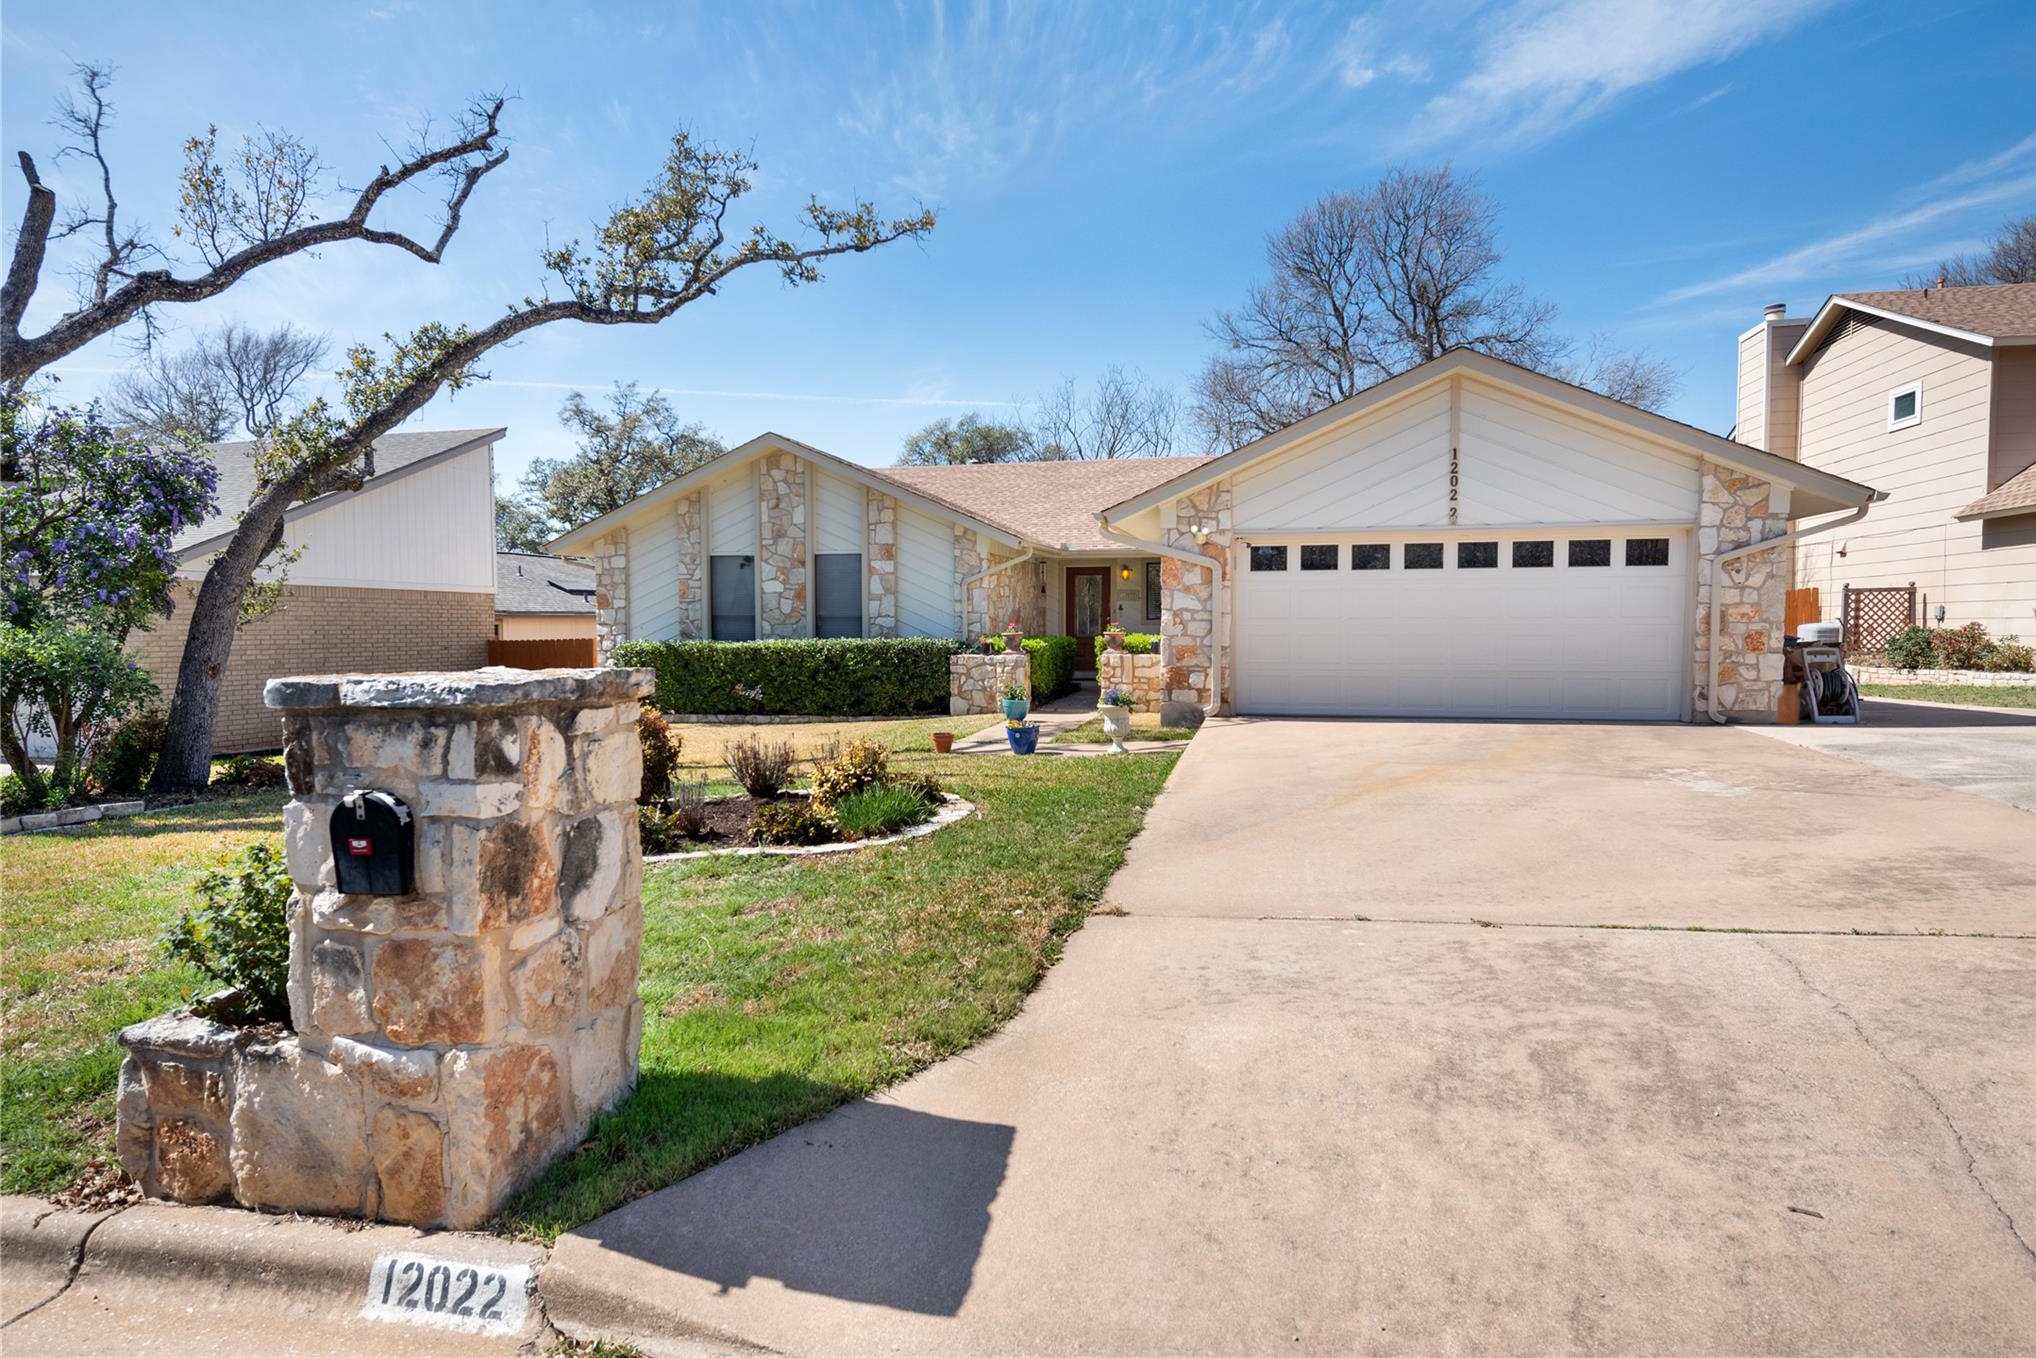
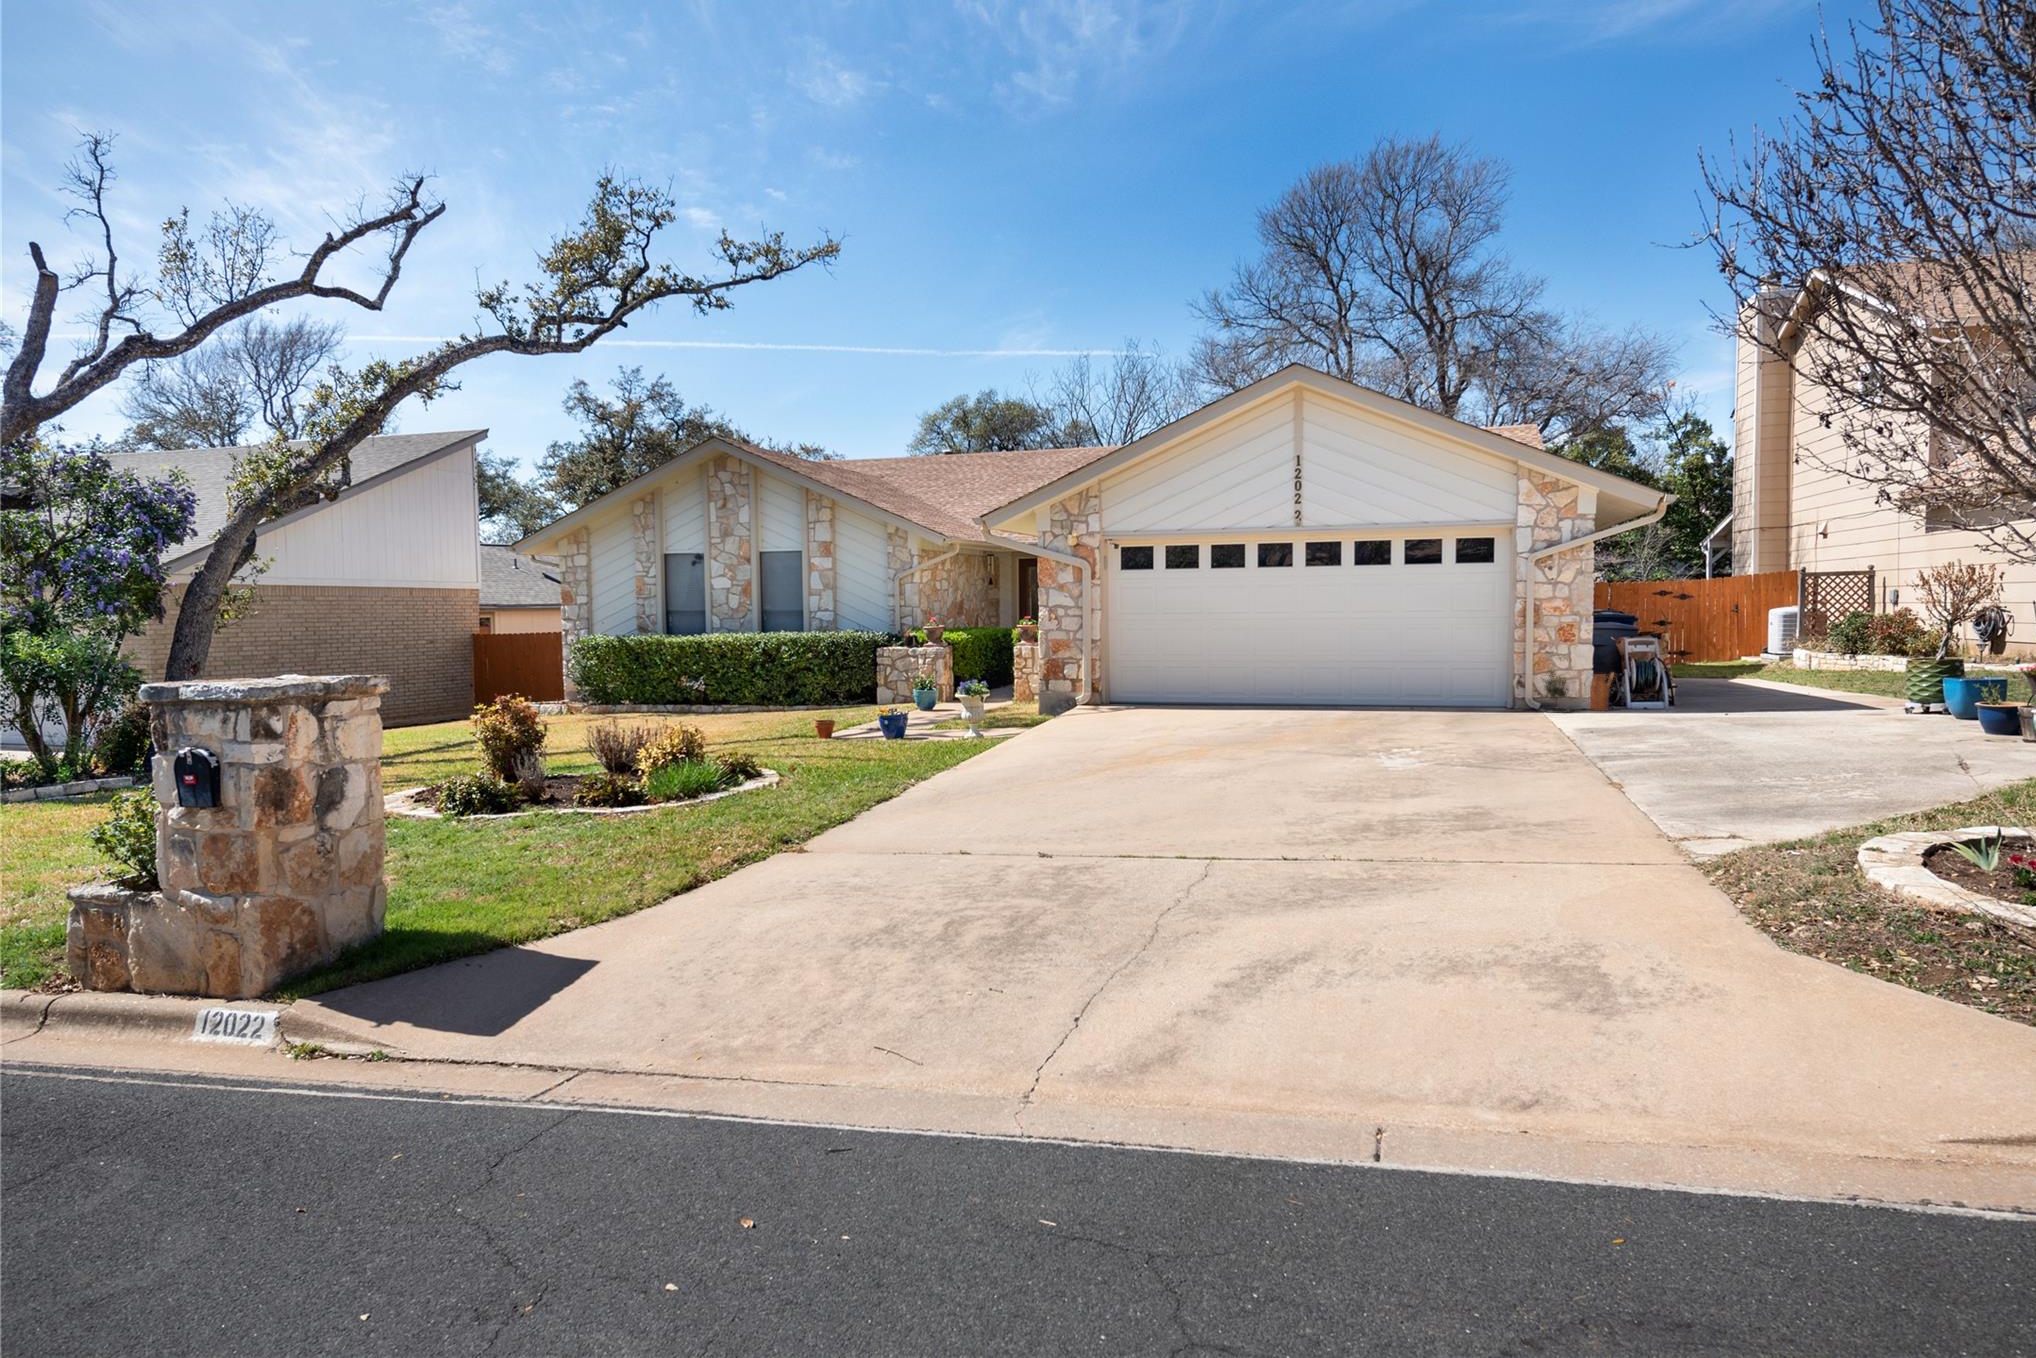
potted tree: none [1725,673,1762,727] -> present [1541,670,1569,713]

